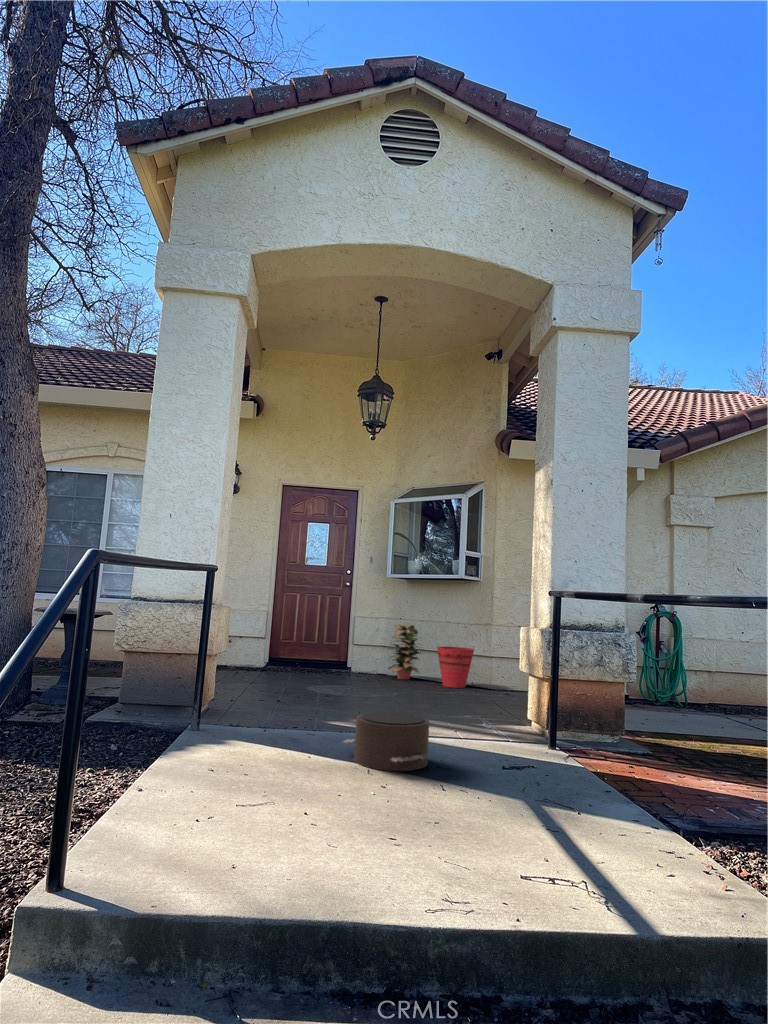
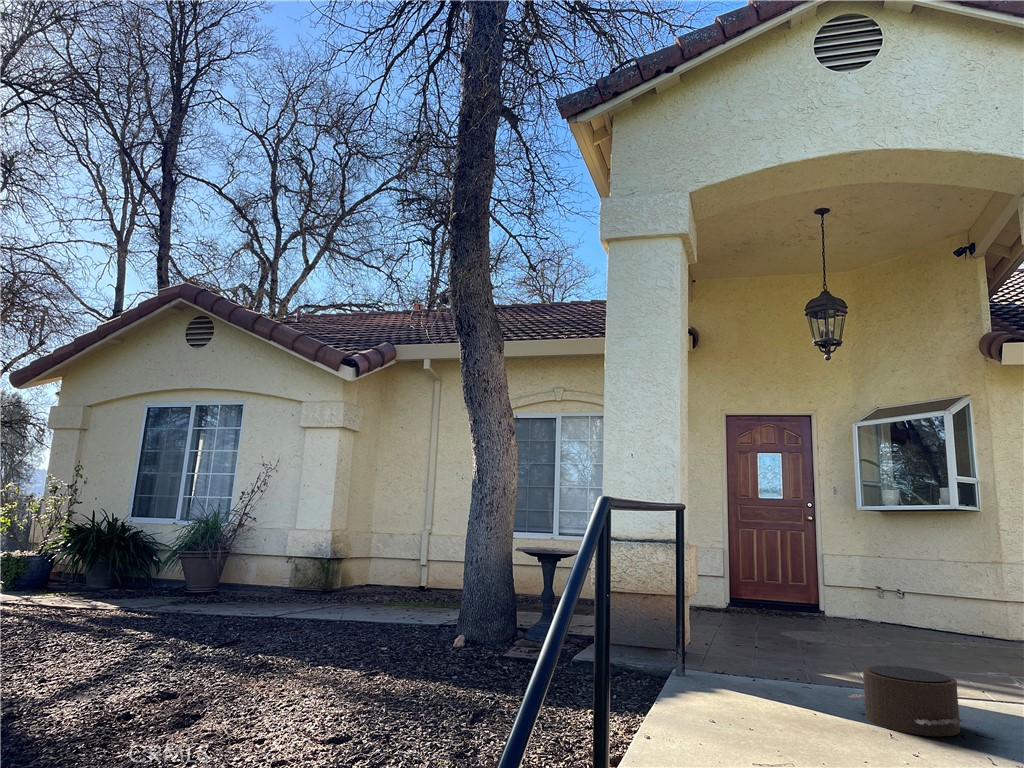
decorative plant: present [389,624,420,679] -> none [865,564,916,629]
bucket: present [437,646,474,688] -> none [933,591,985,642]

